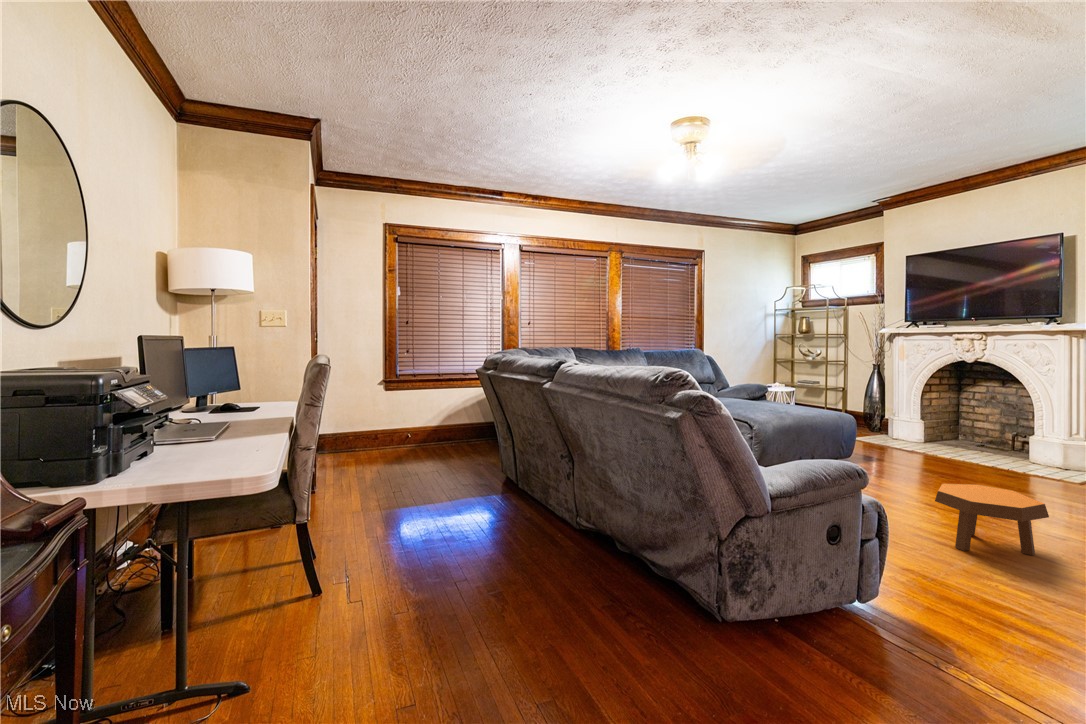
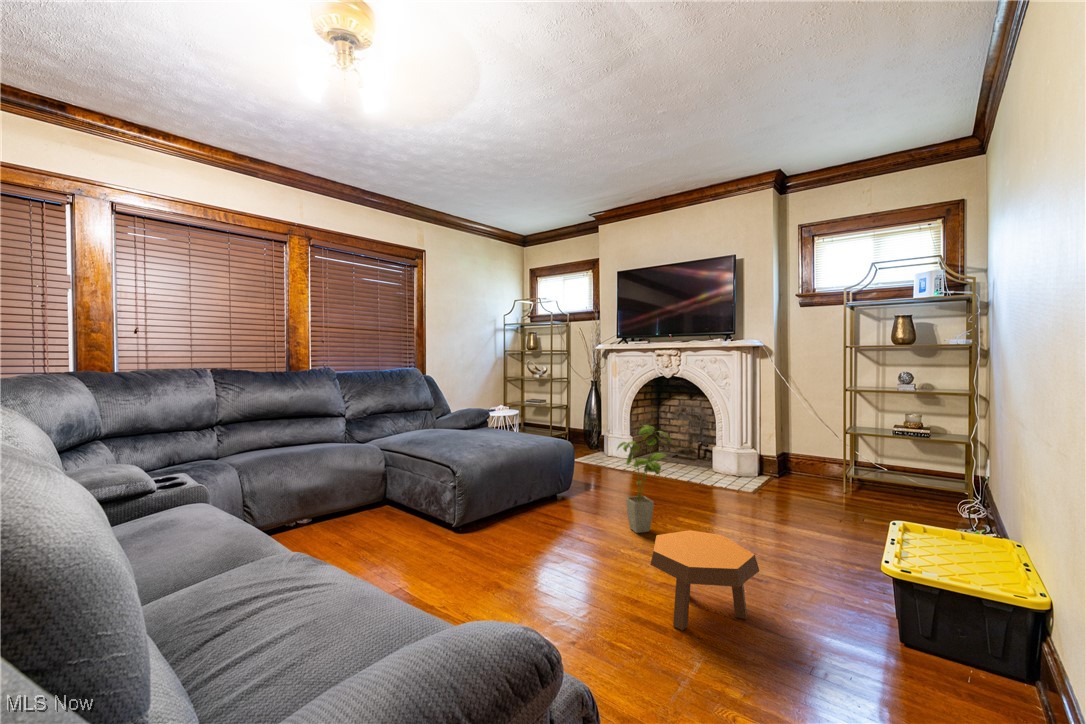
house plant: none [904,400,965,496] -> present [617,425,672,533]

